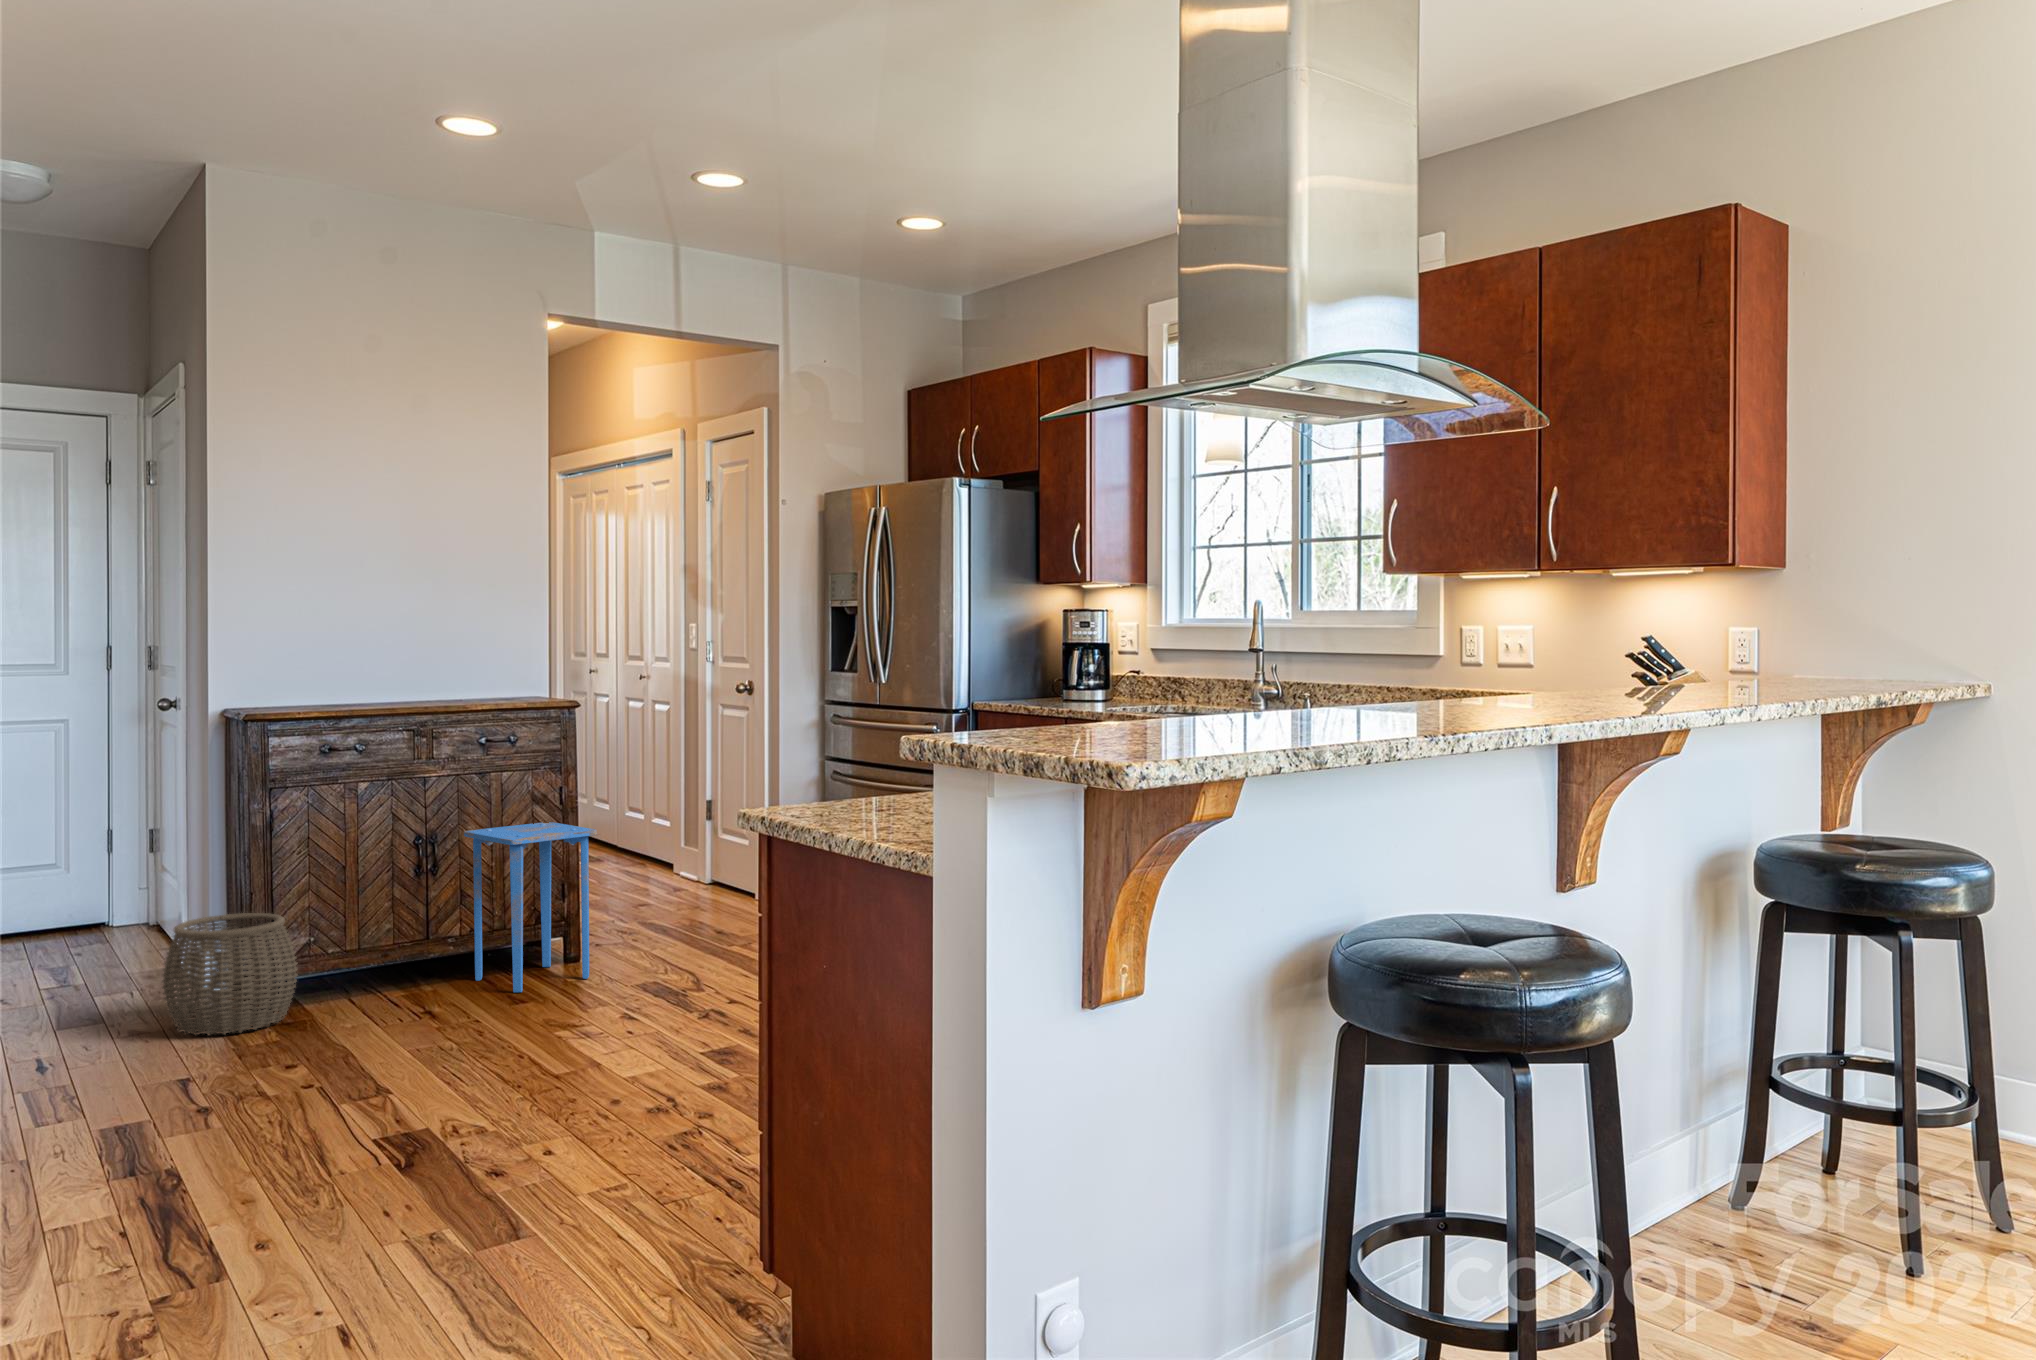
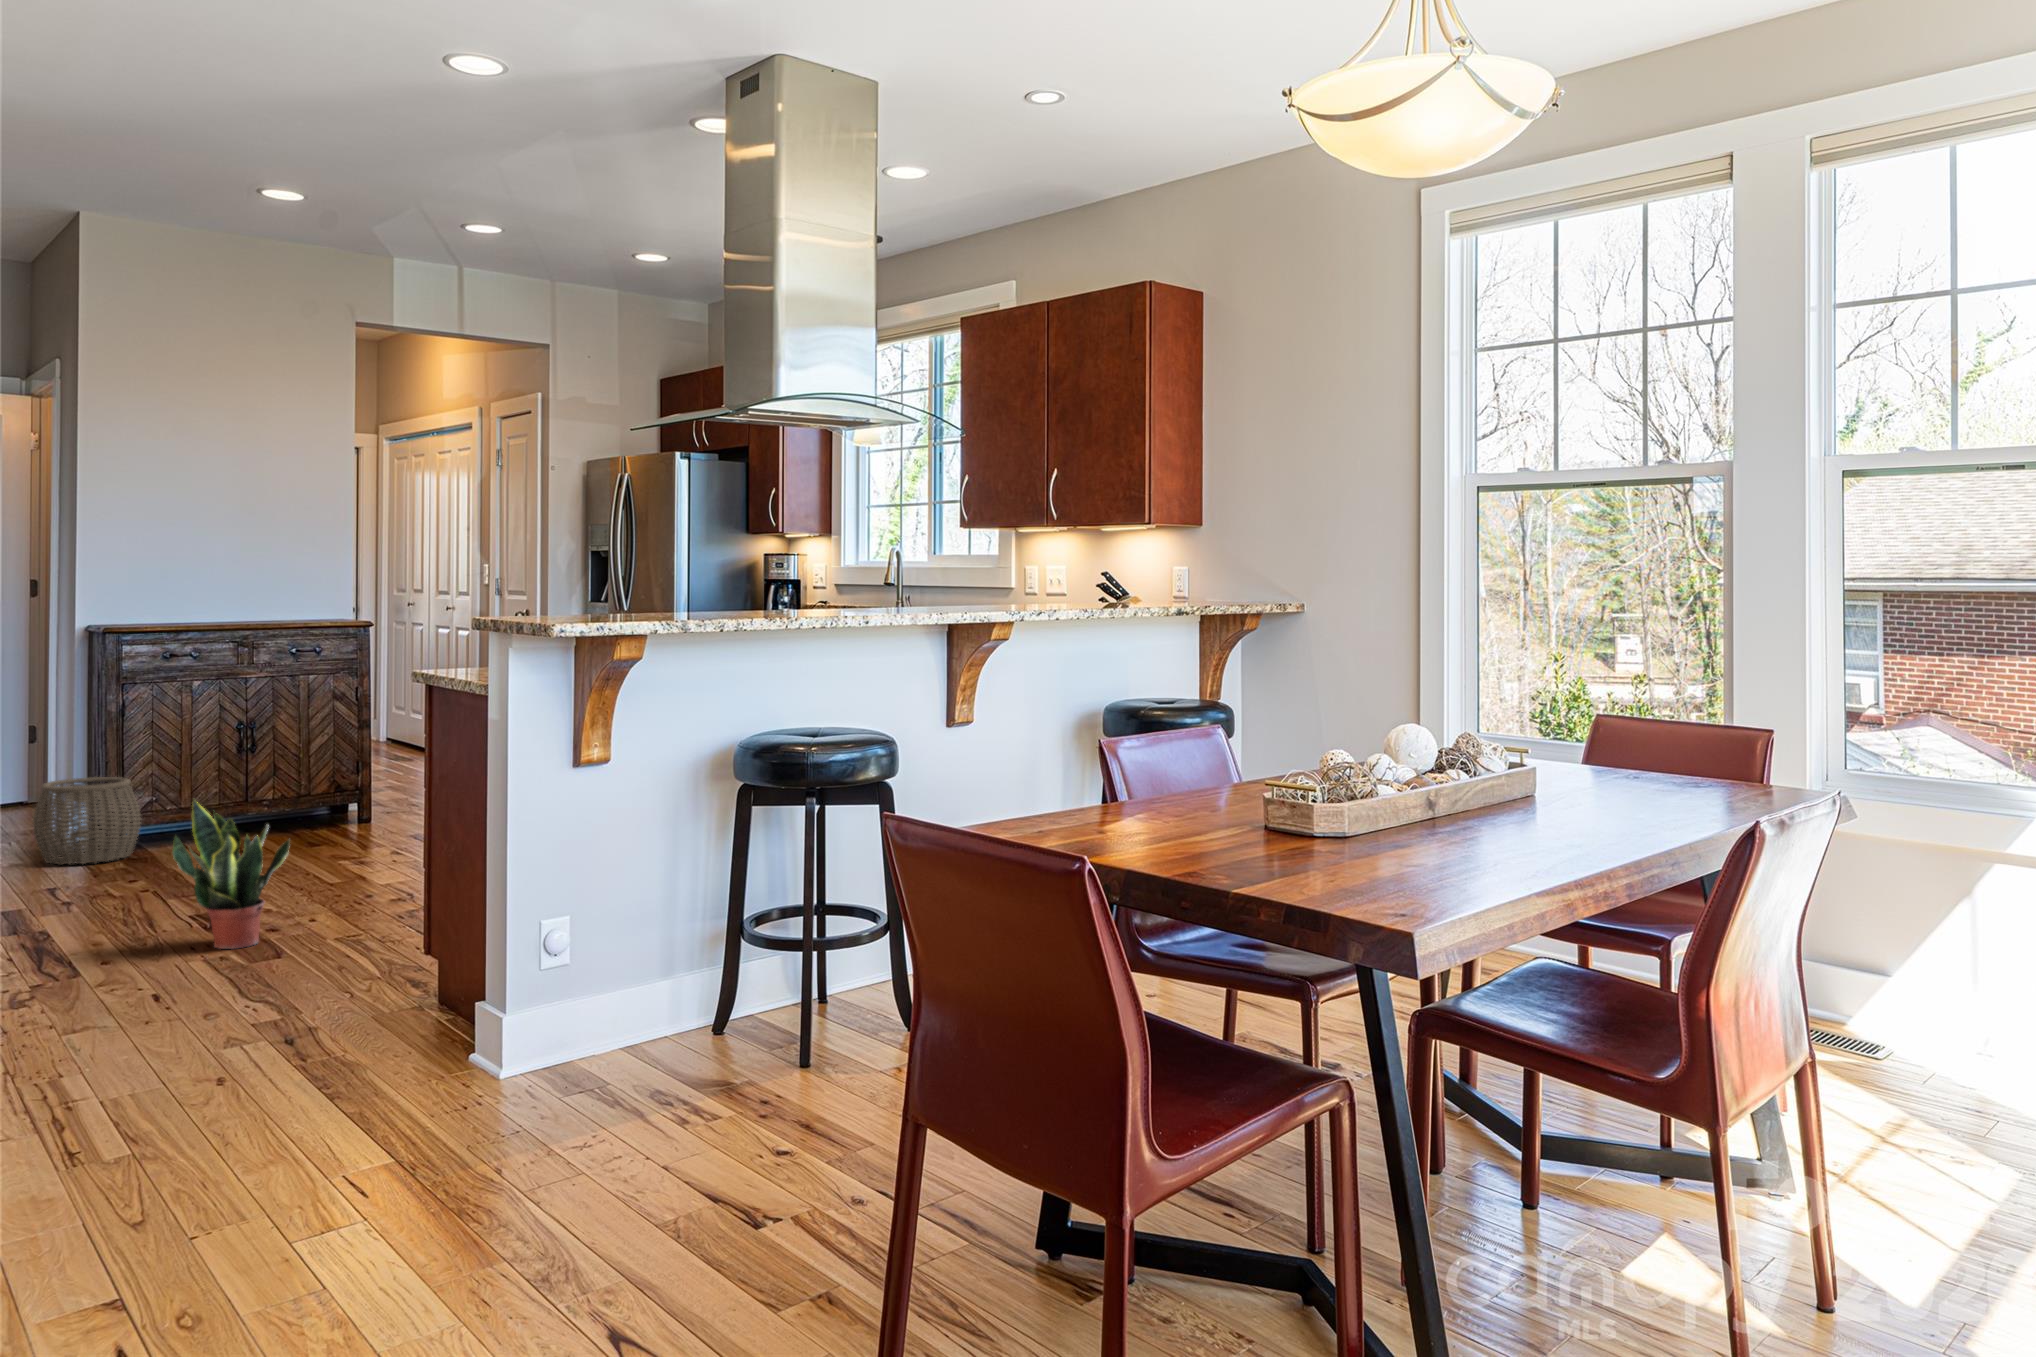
side table: present [464,822,597,992] -> none [279,715,386,841]
potted plant: none [358,991,519,1215] -> present [172,800,290,949]

